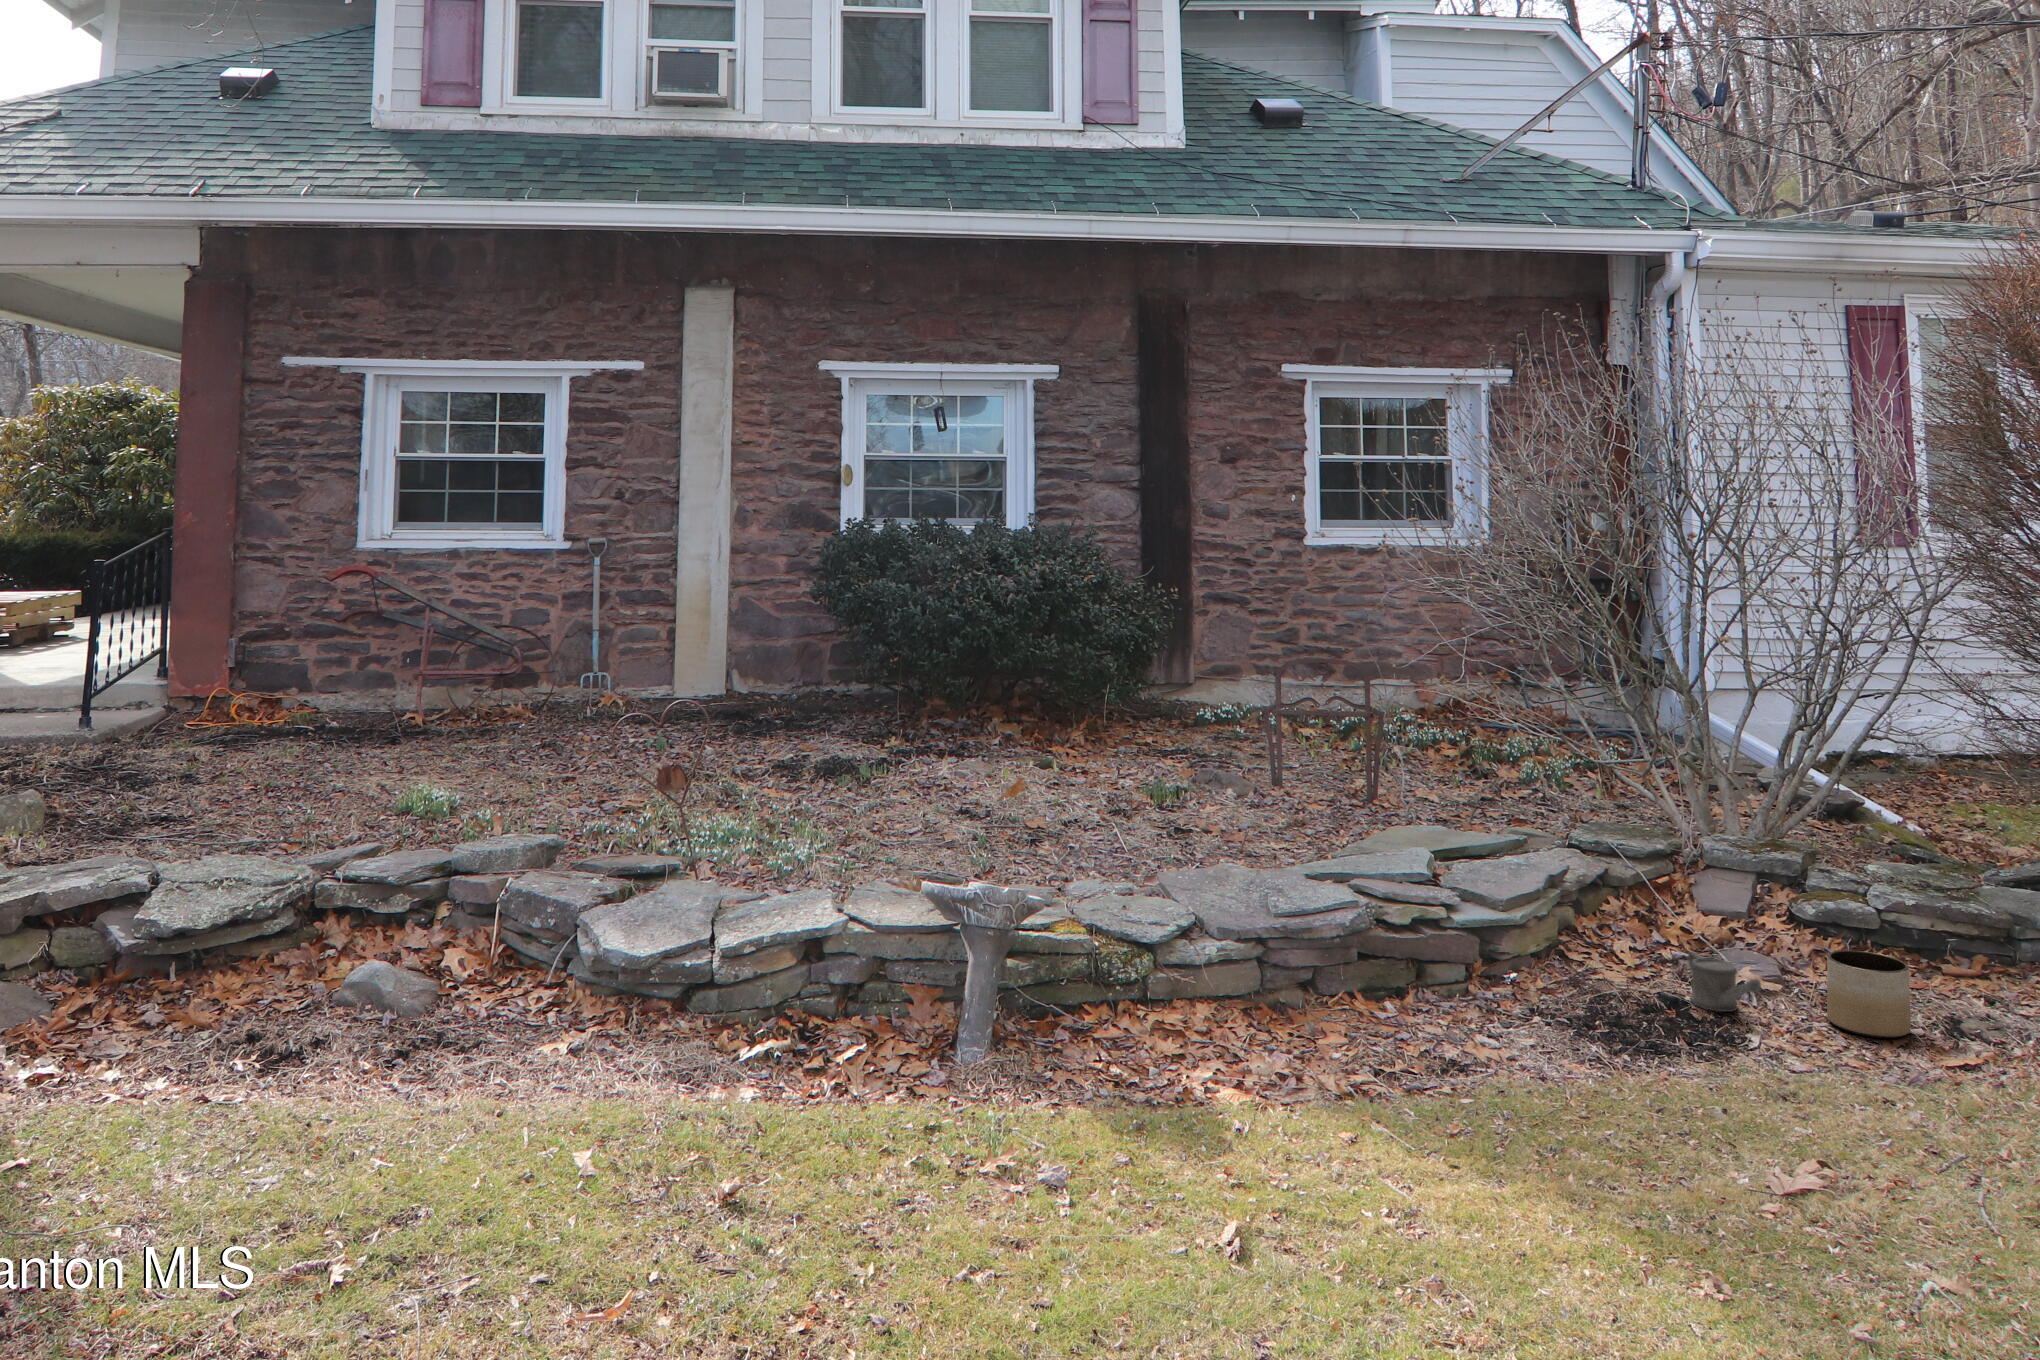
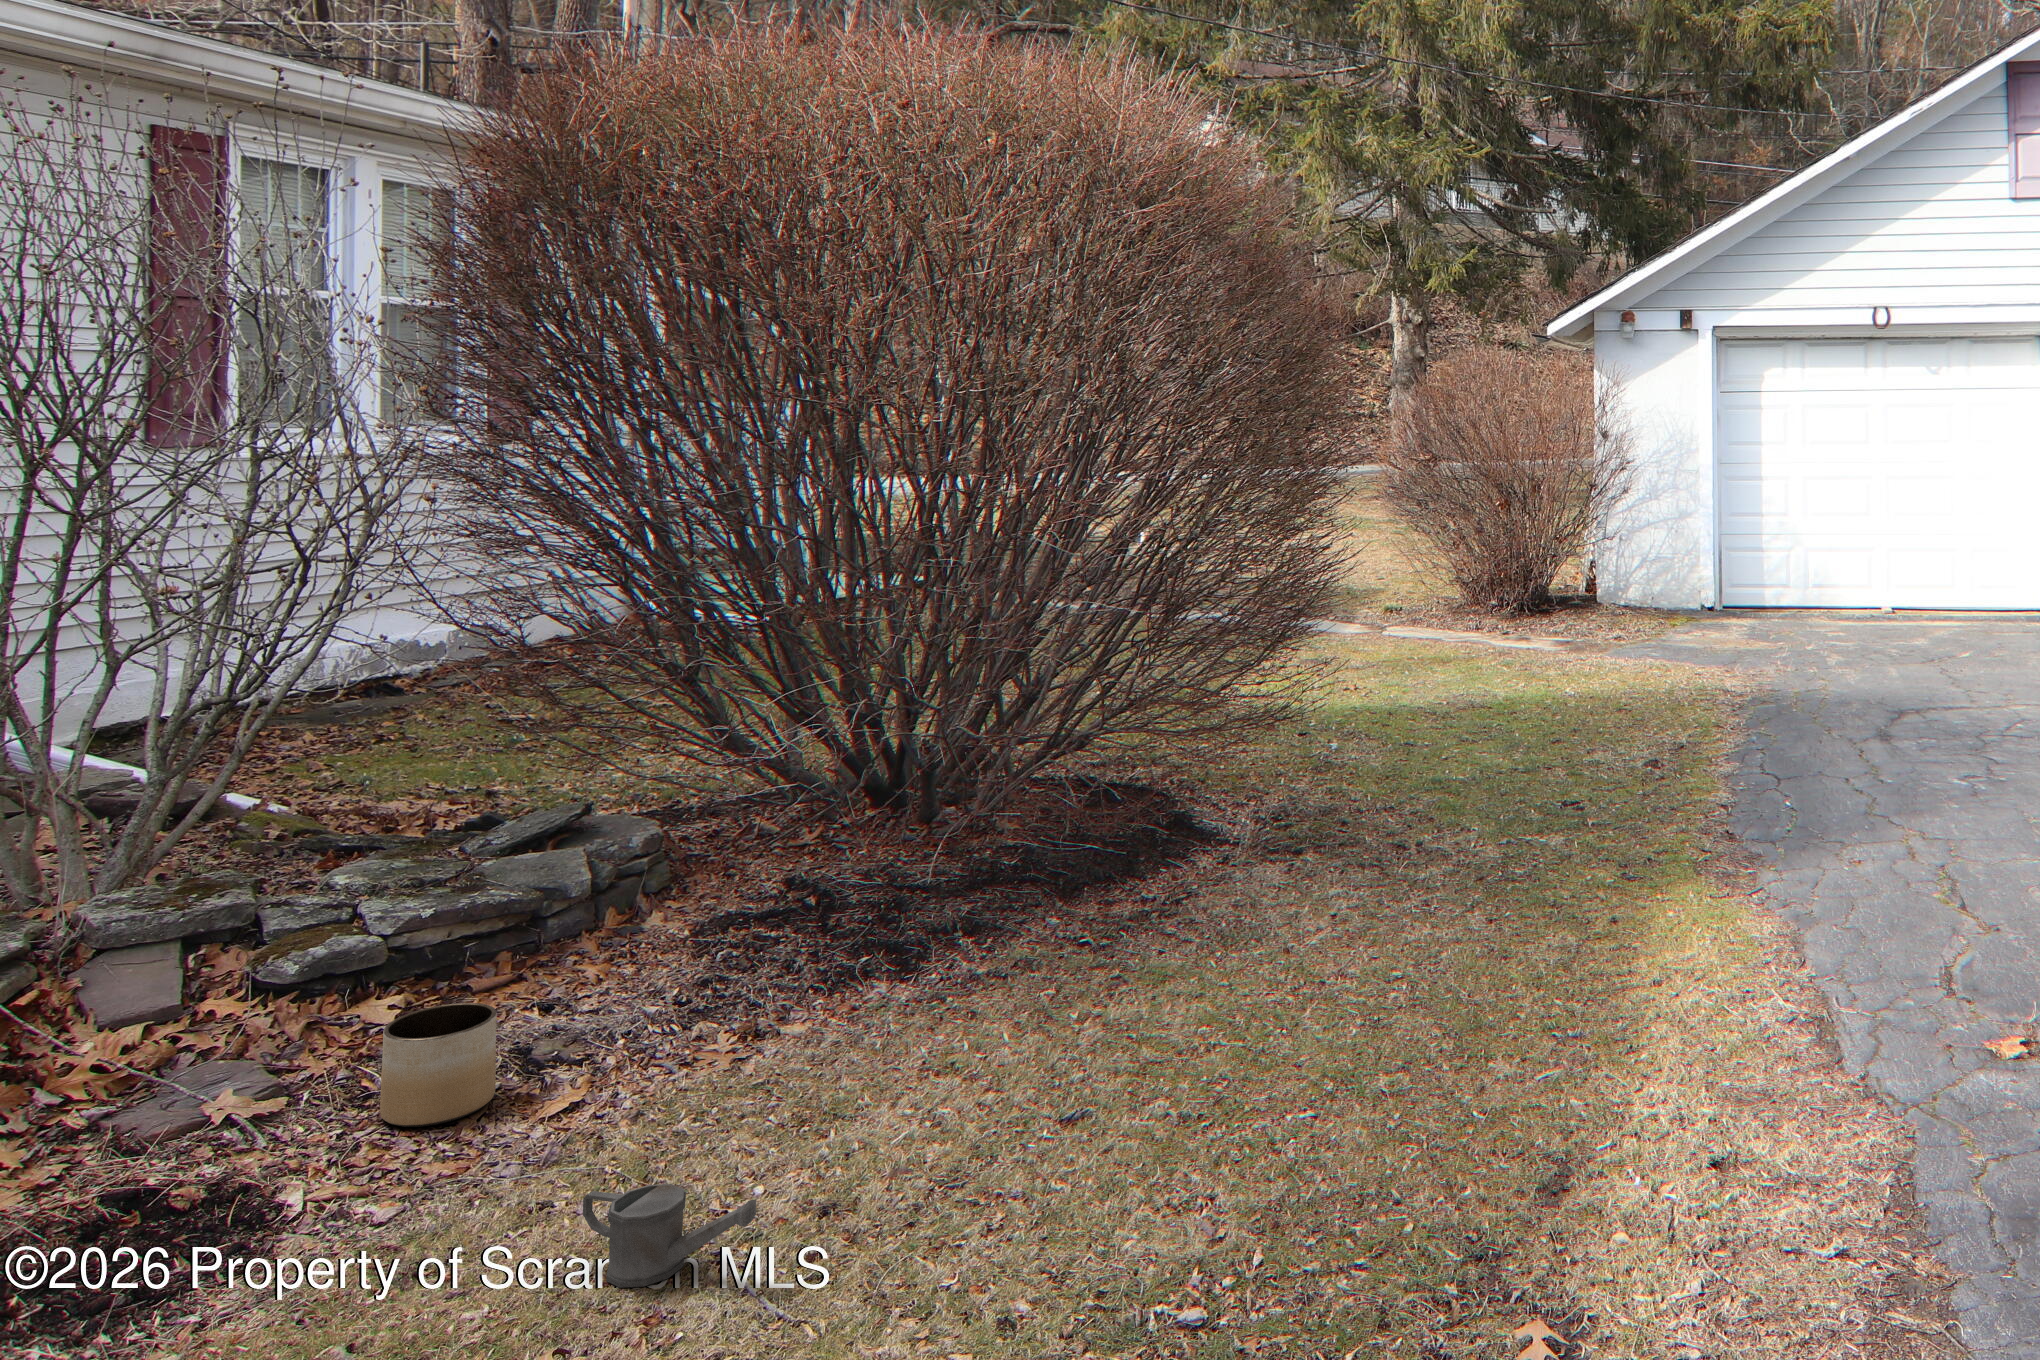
watering can: present [1688,952,1761,1012] -> present [583,1184,756,1288]

